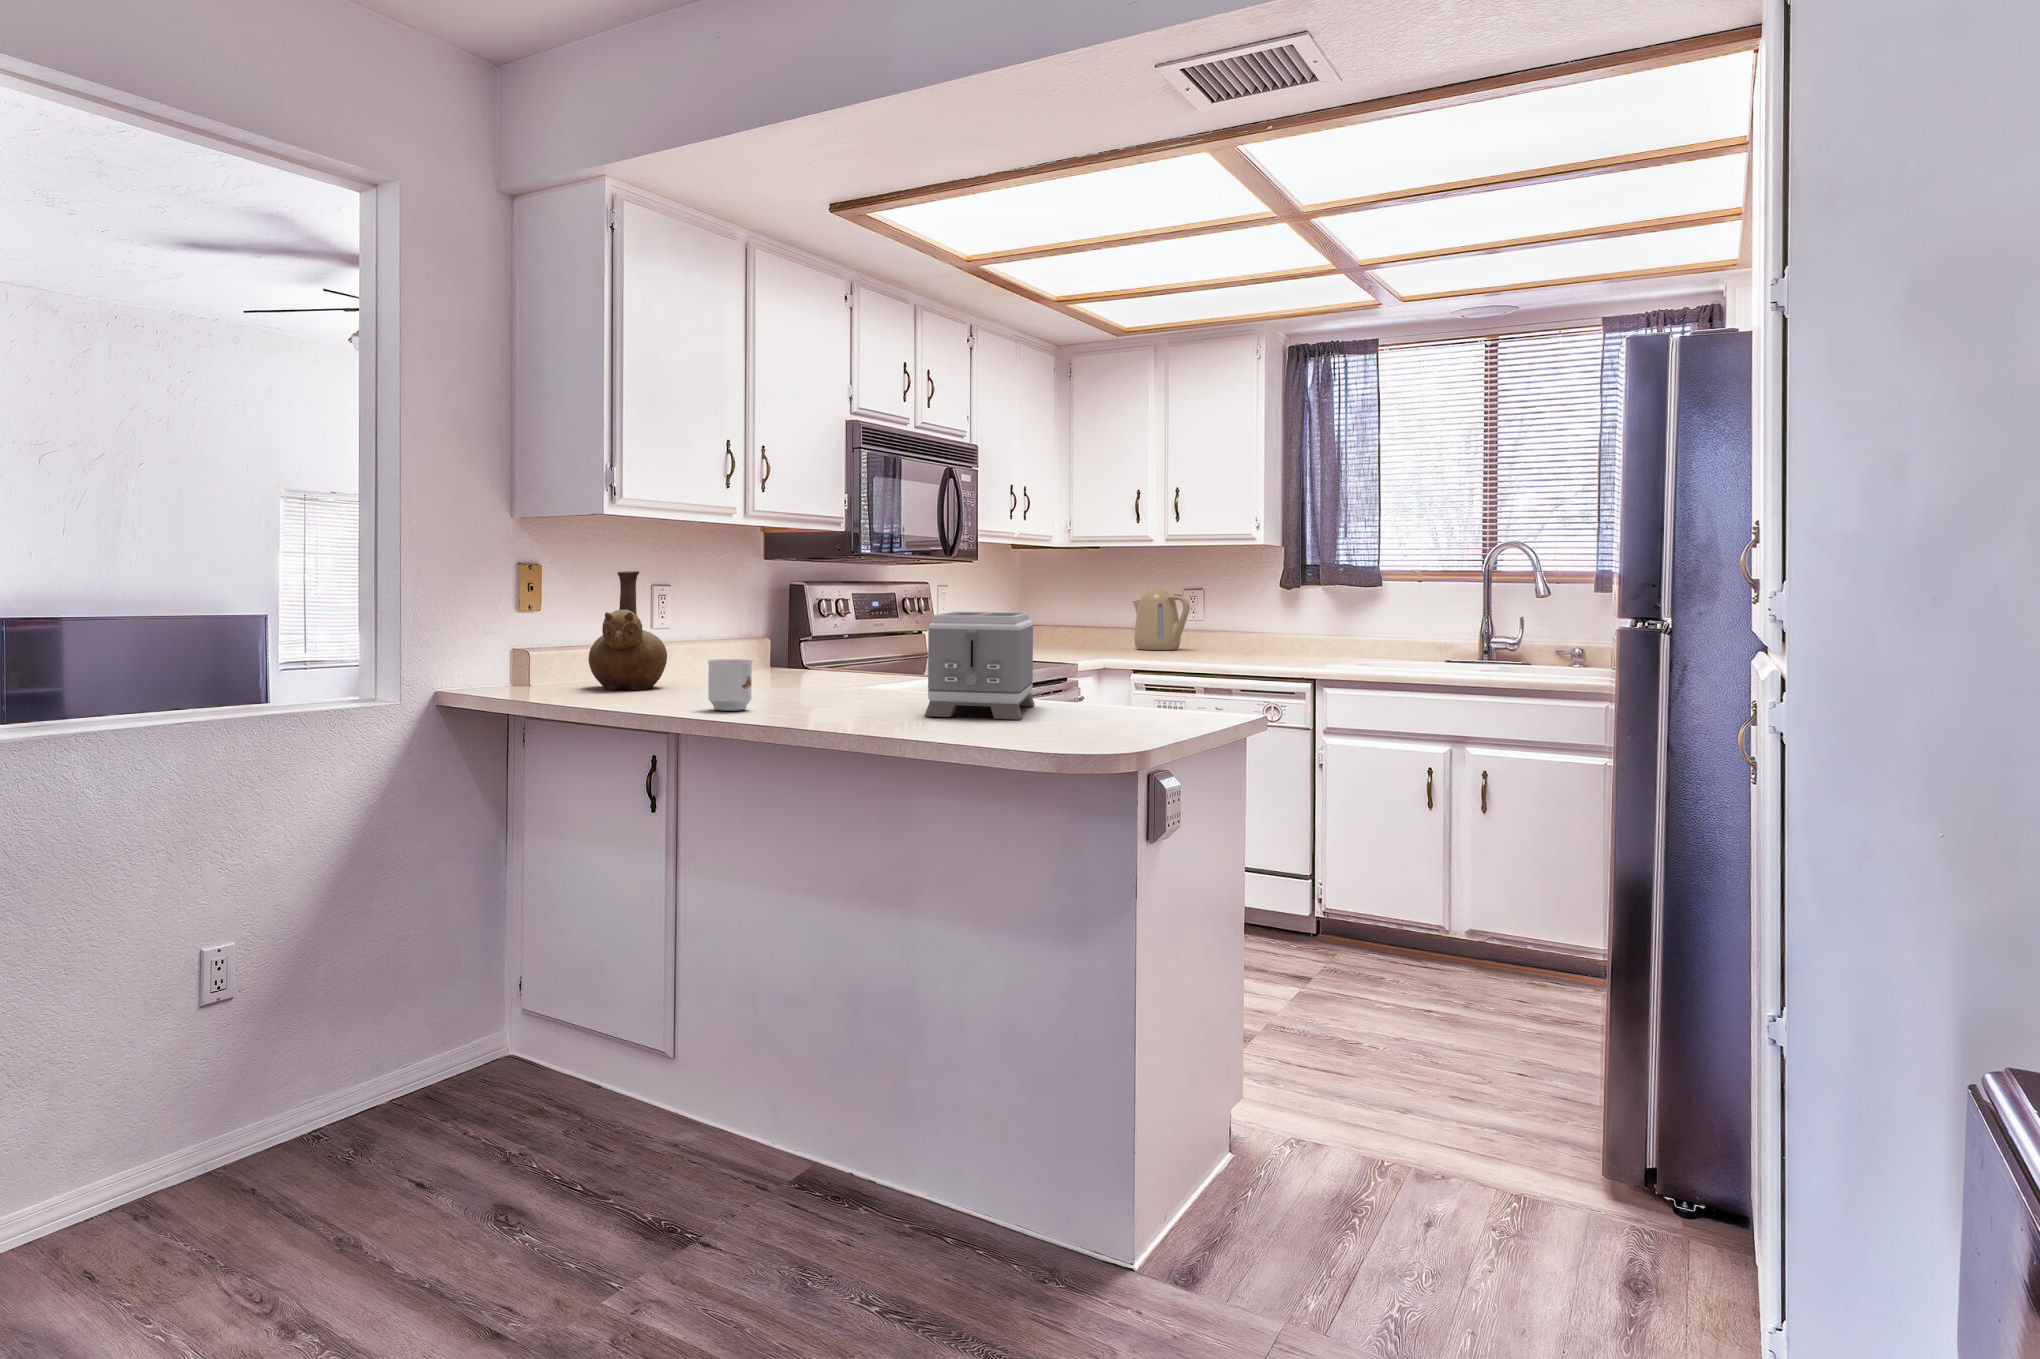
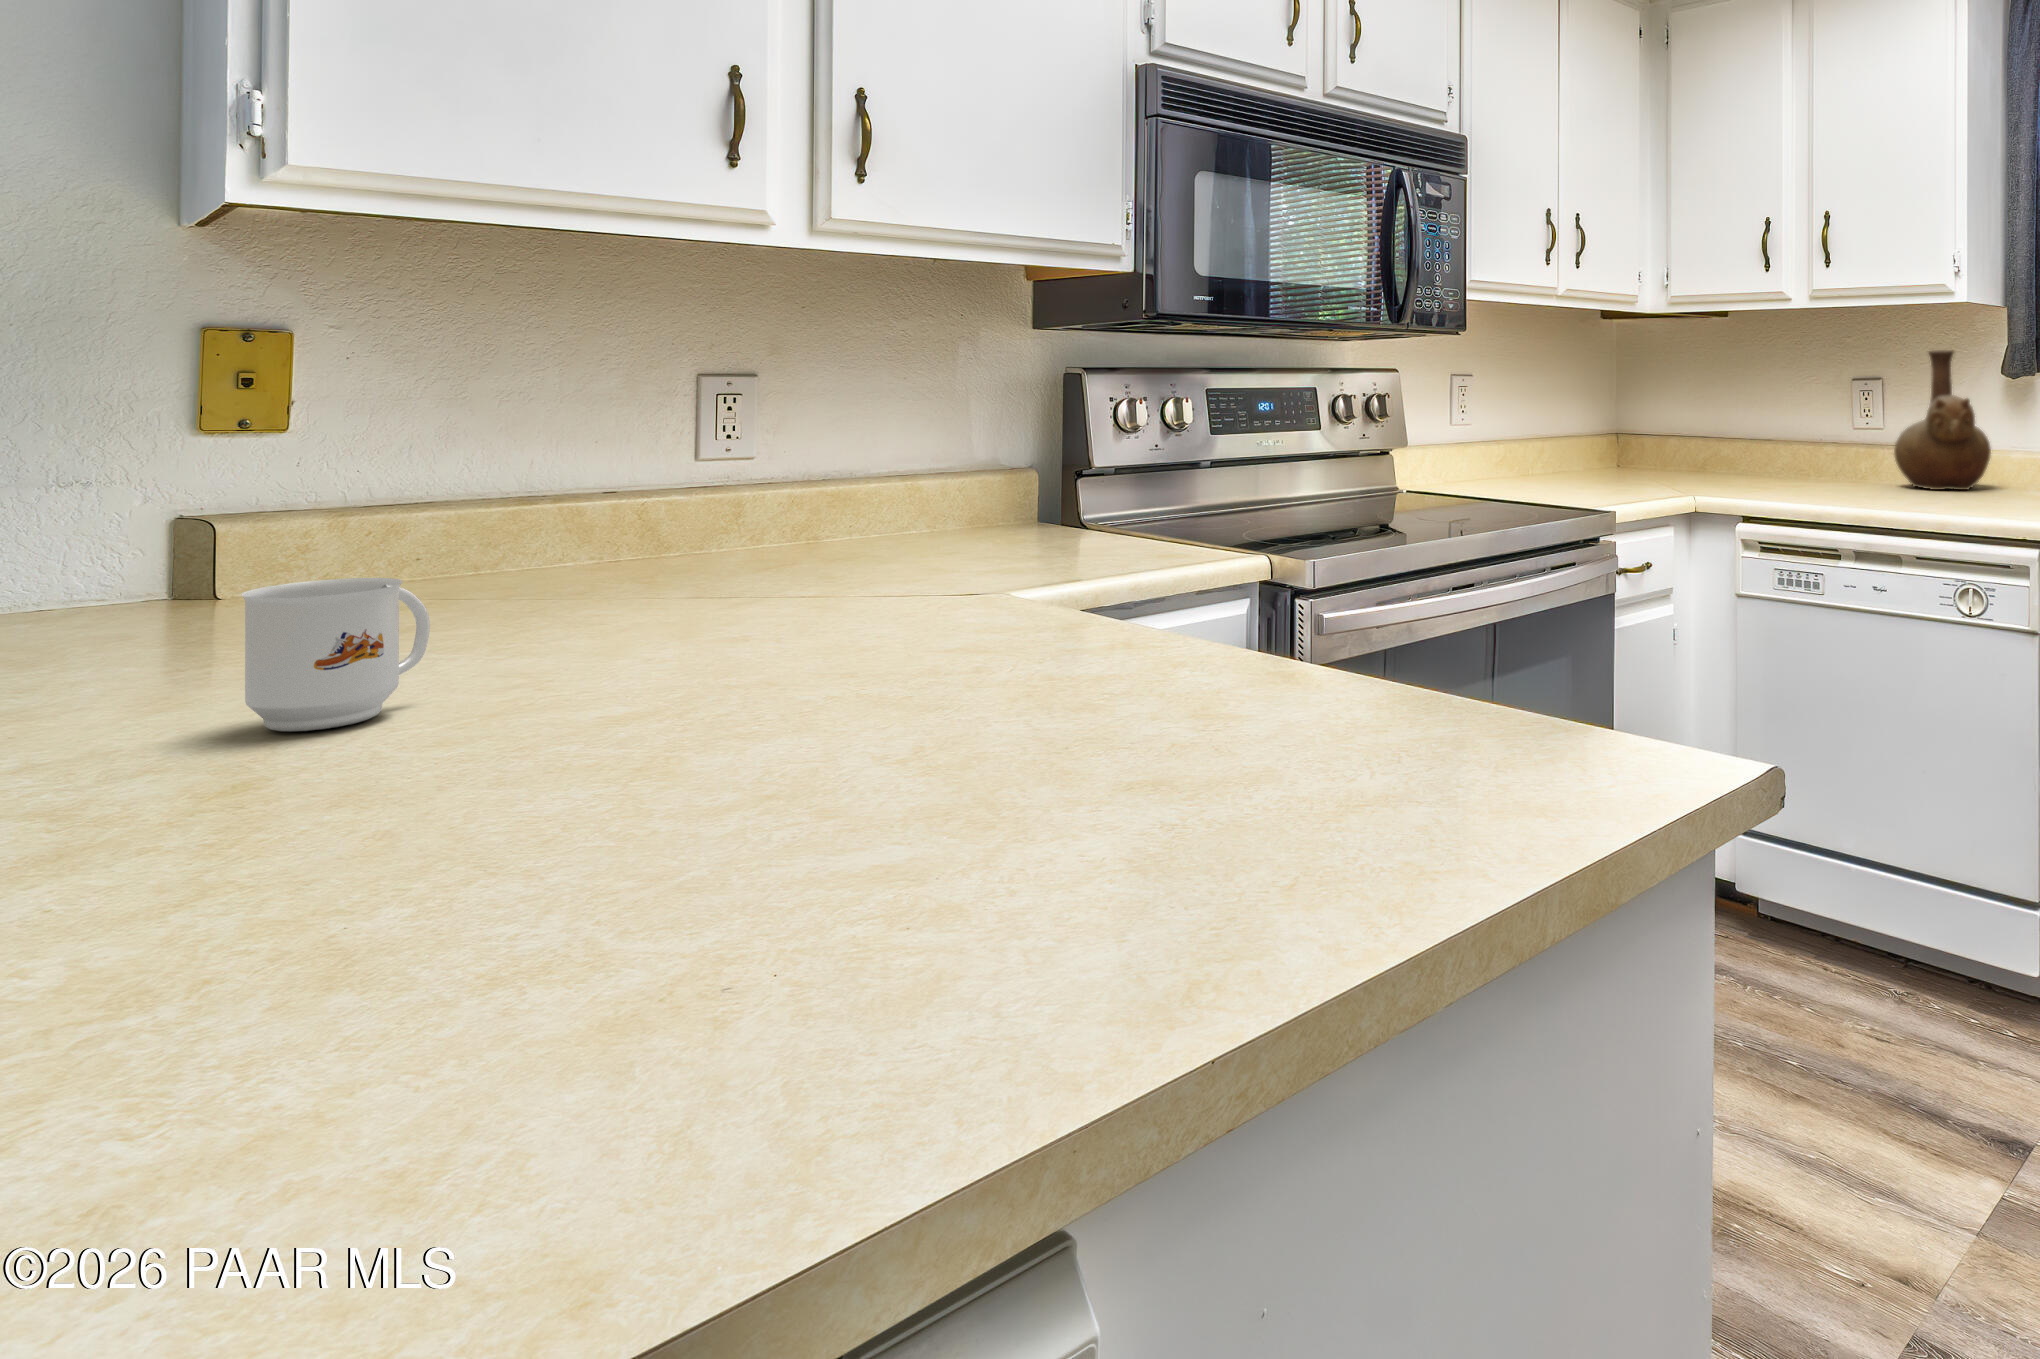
vase: present [588,571,667,690] -> present [1894,350,1991,490]
kettle: present [1132,588,1190,650] -> none [1771,377,1857,476]
toaster: present [924,612,1035,720] -> none [698,445,1207,815]

